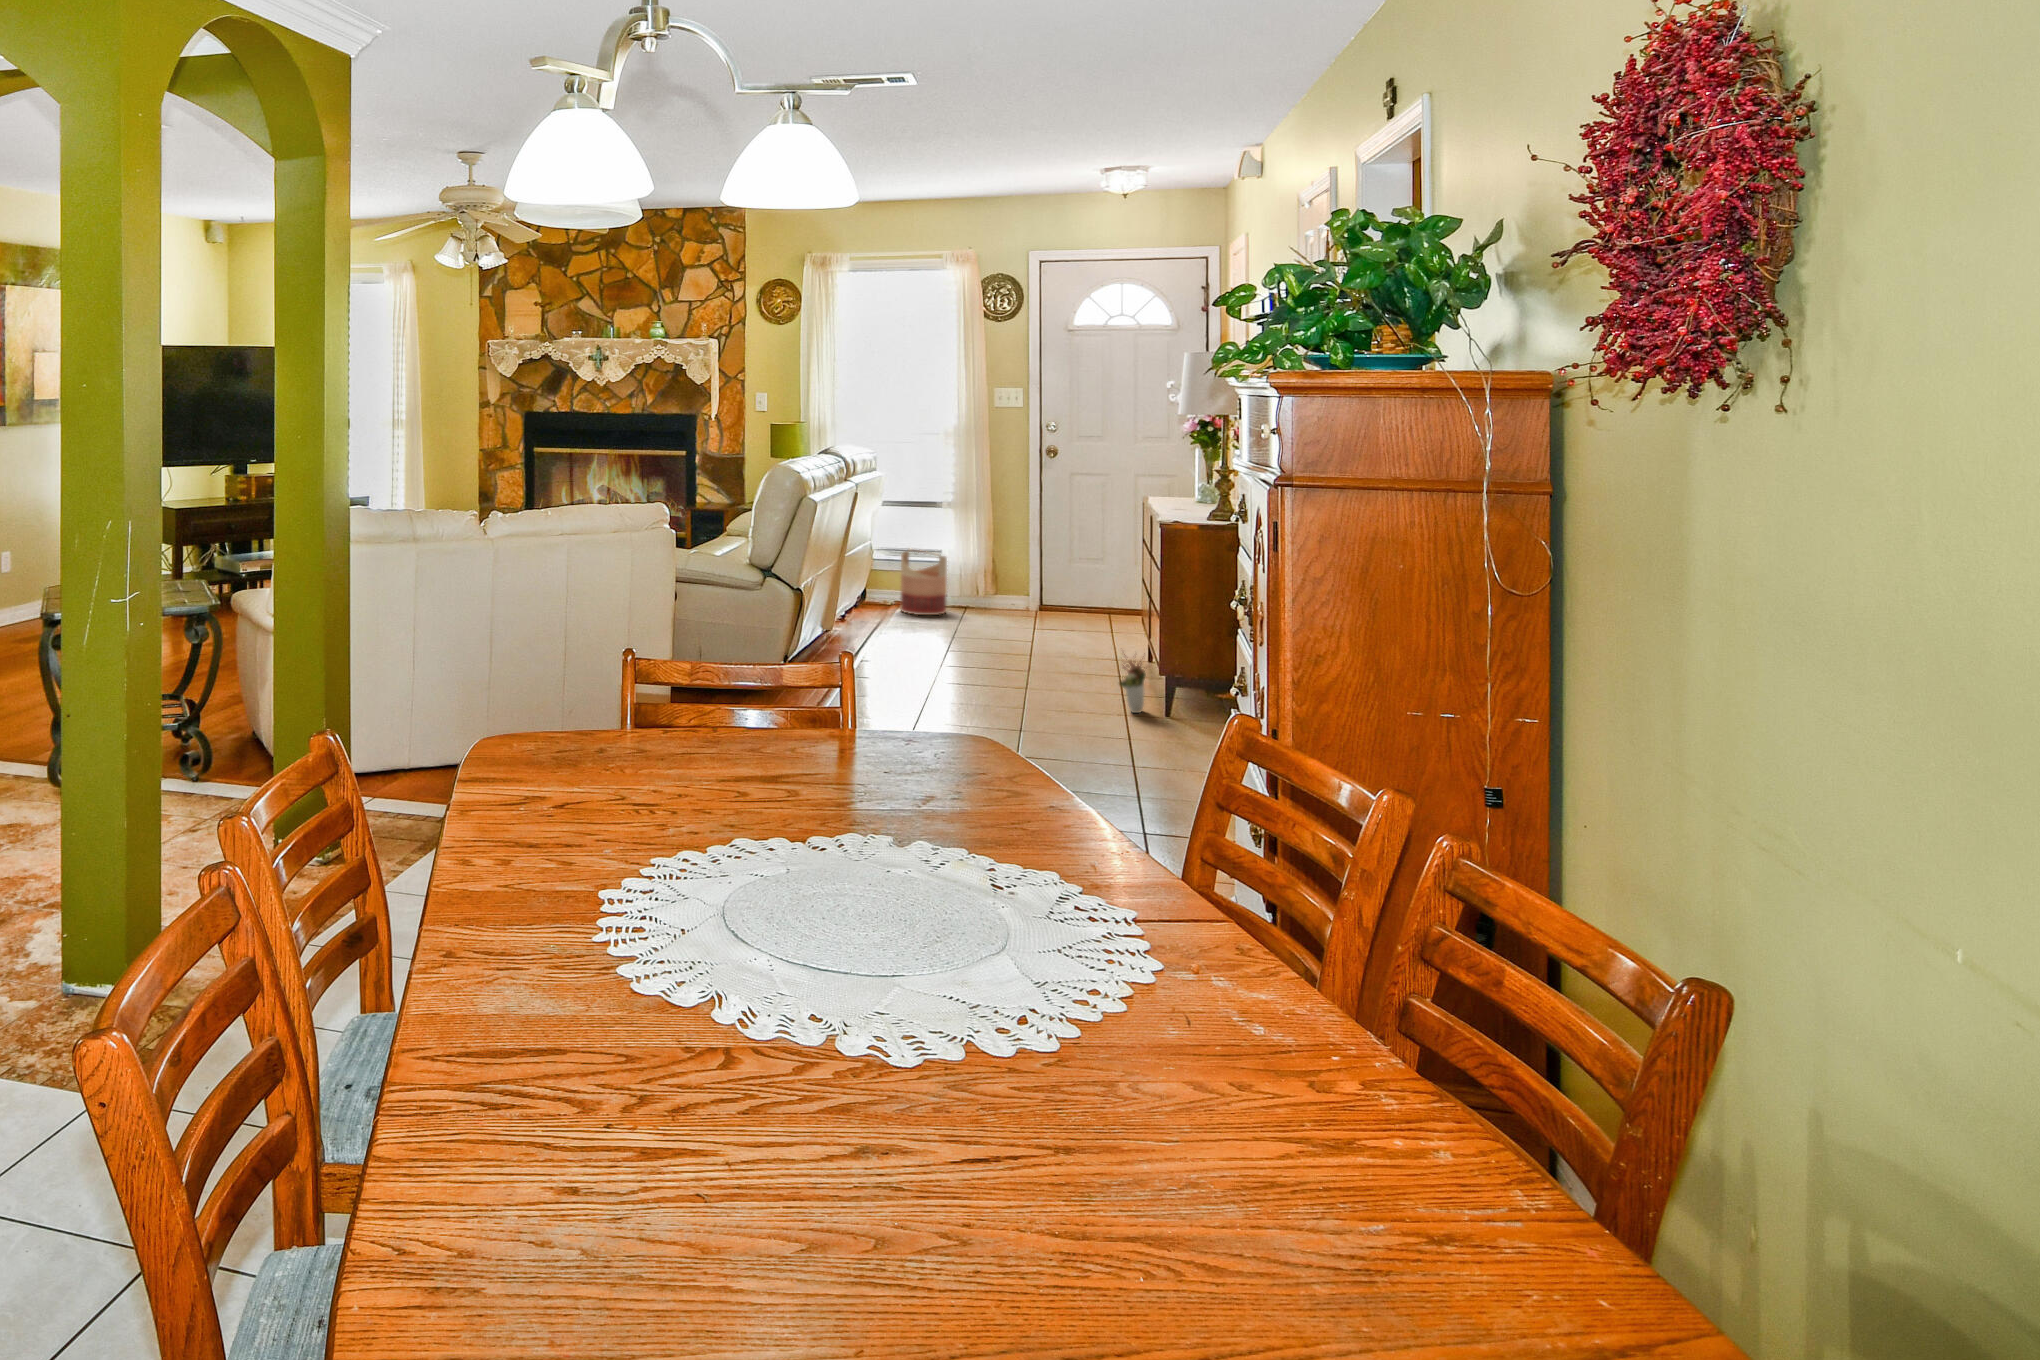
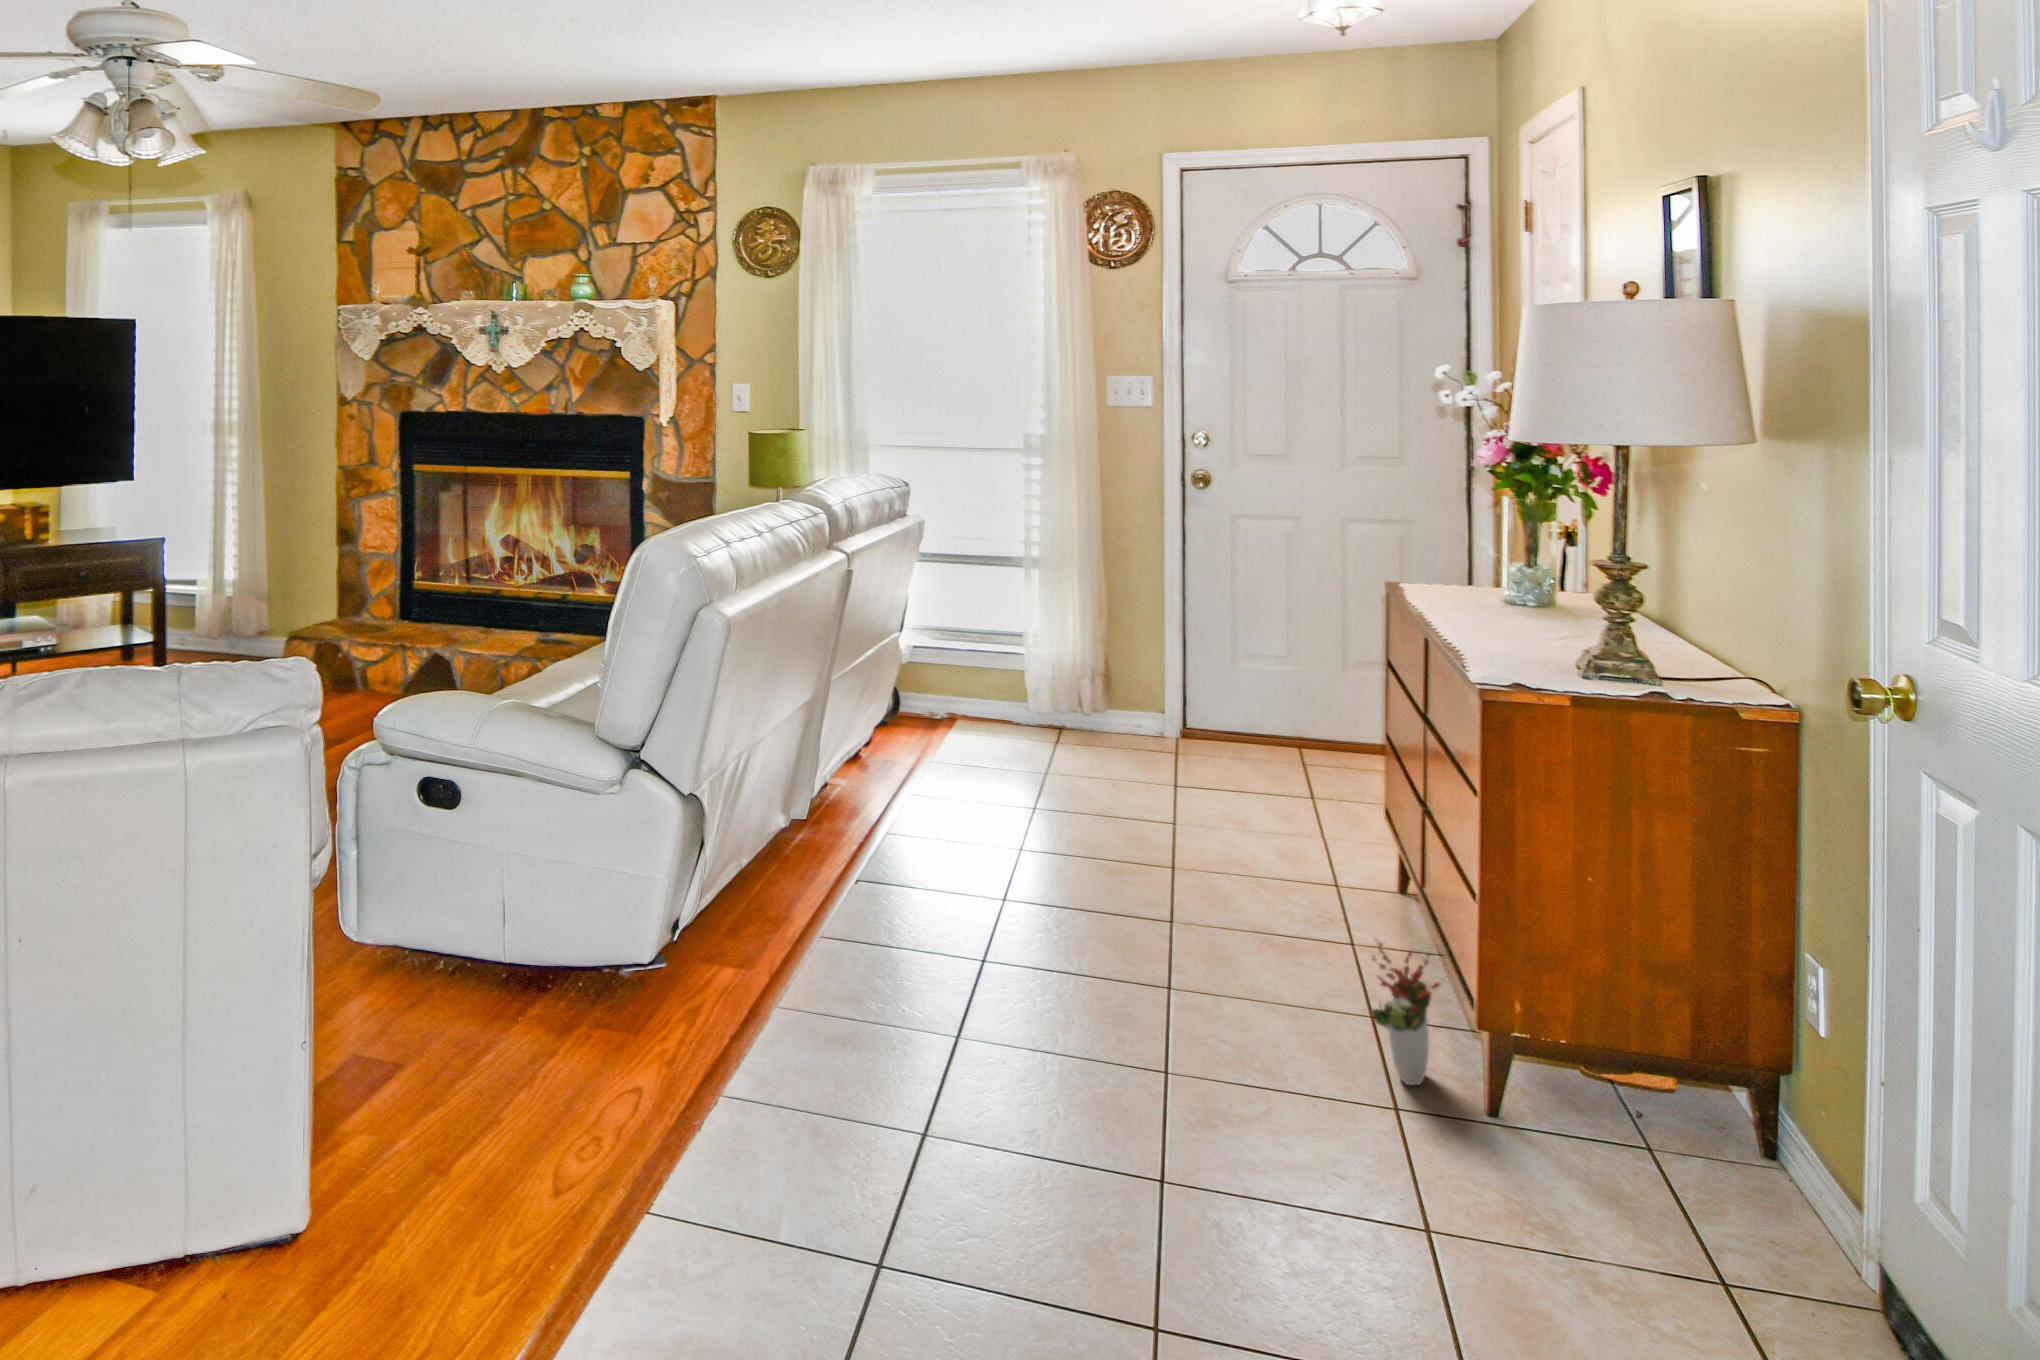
basket: present [900,549,947,615] -> none [952,629,1026,741]

